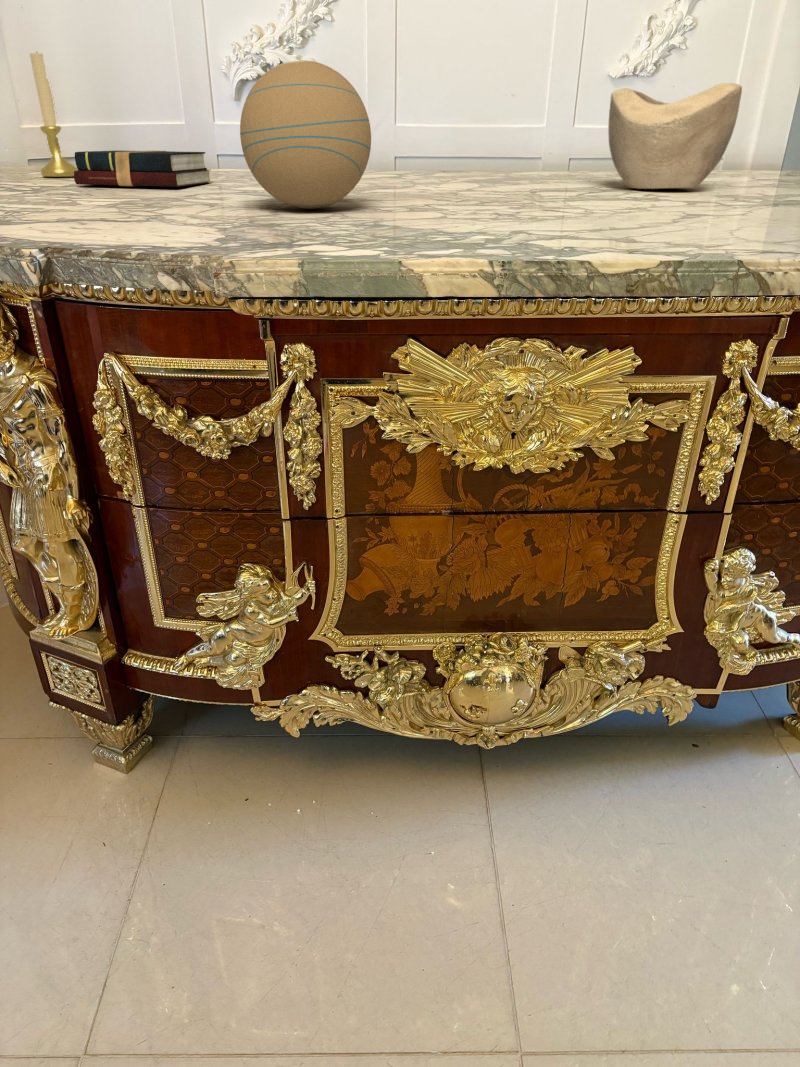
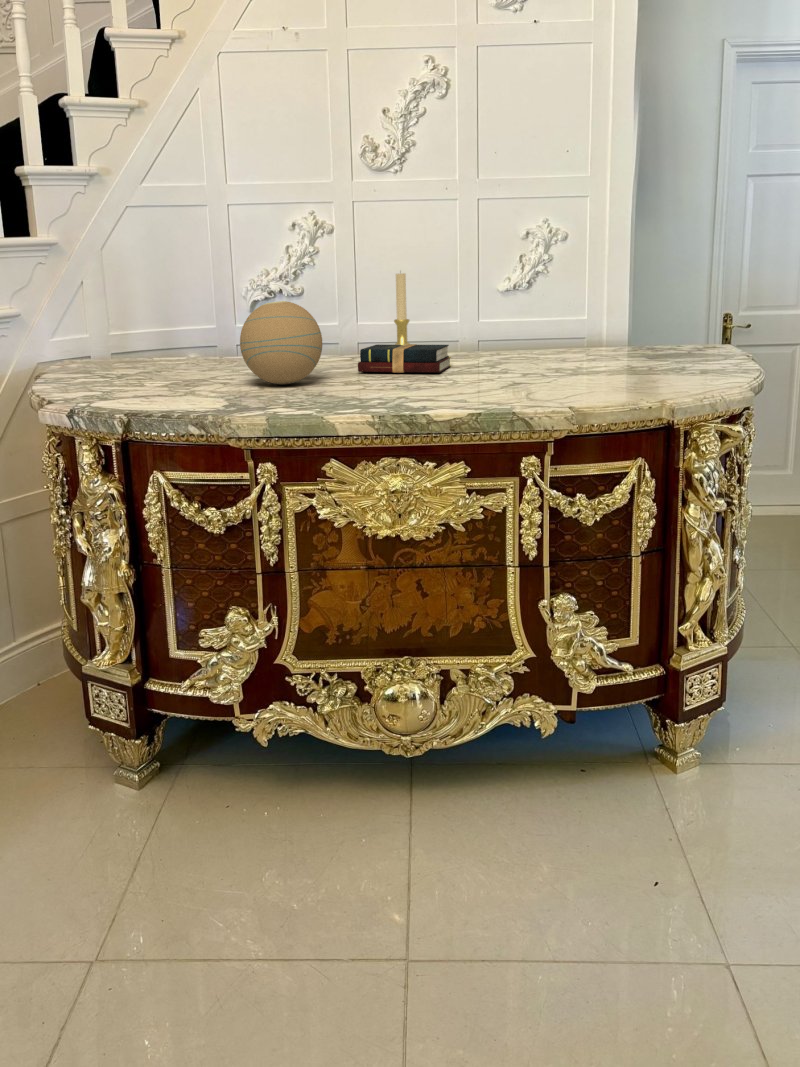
candle holder: present [30,52,78,177] -> present [394,273,409,345]
decorative bowl: present [608,83,742,189] -> none [506,292,595,360]
hardback book: present [74,151,212,187] -> present [358,344,451,373]

